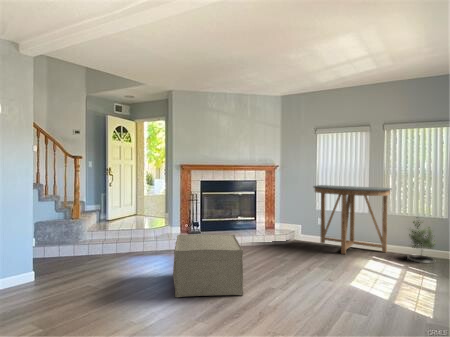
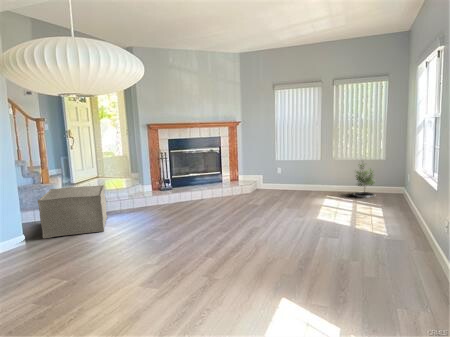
console table: present [314,185,392,254] -> none [274,137,341,197]
ottoman: present [173,235,243,297] -> present [38,185,107,239]

